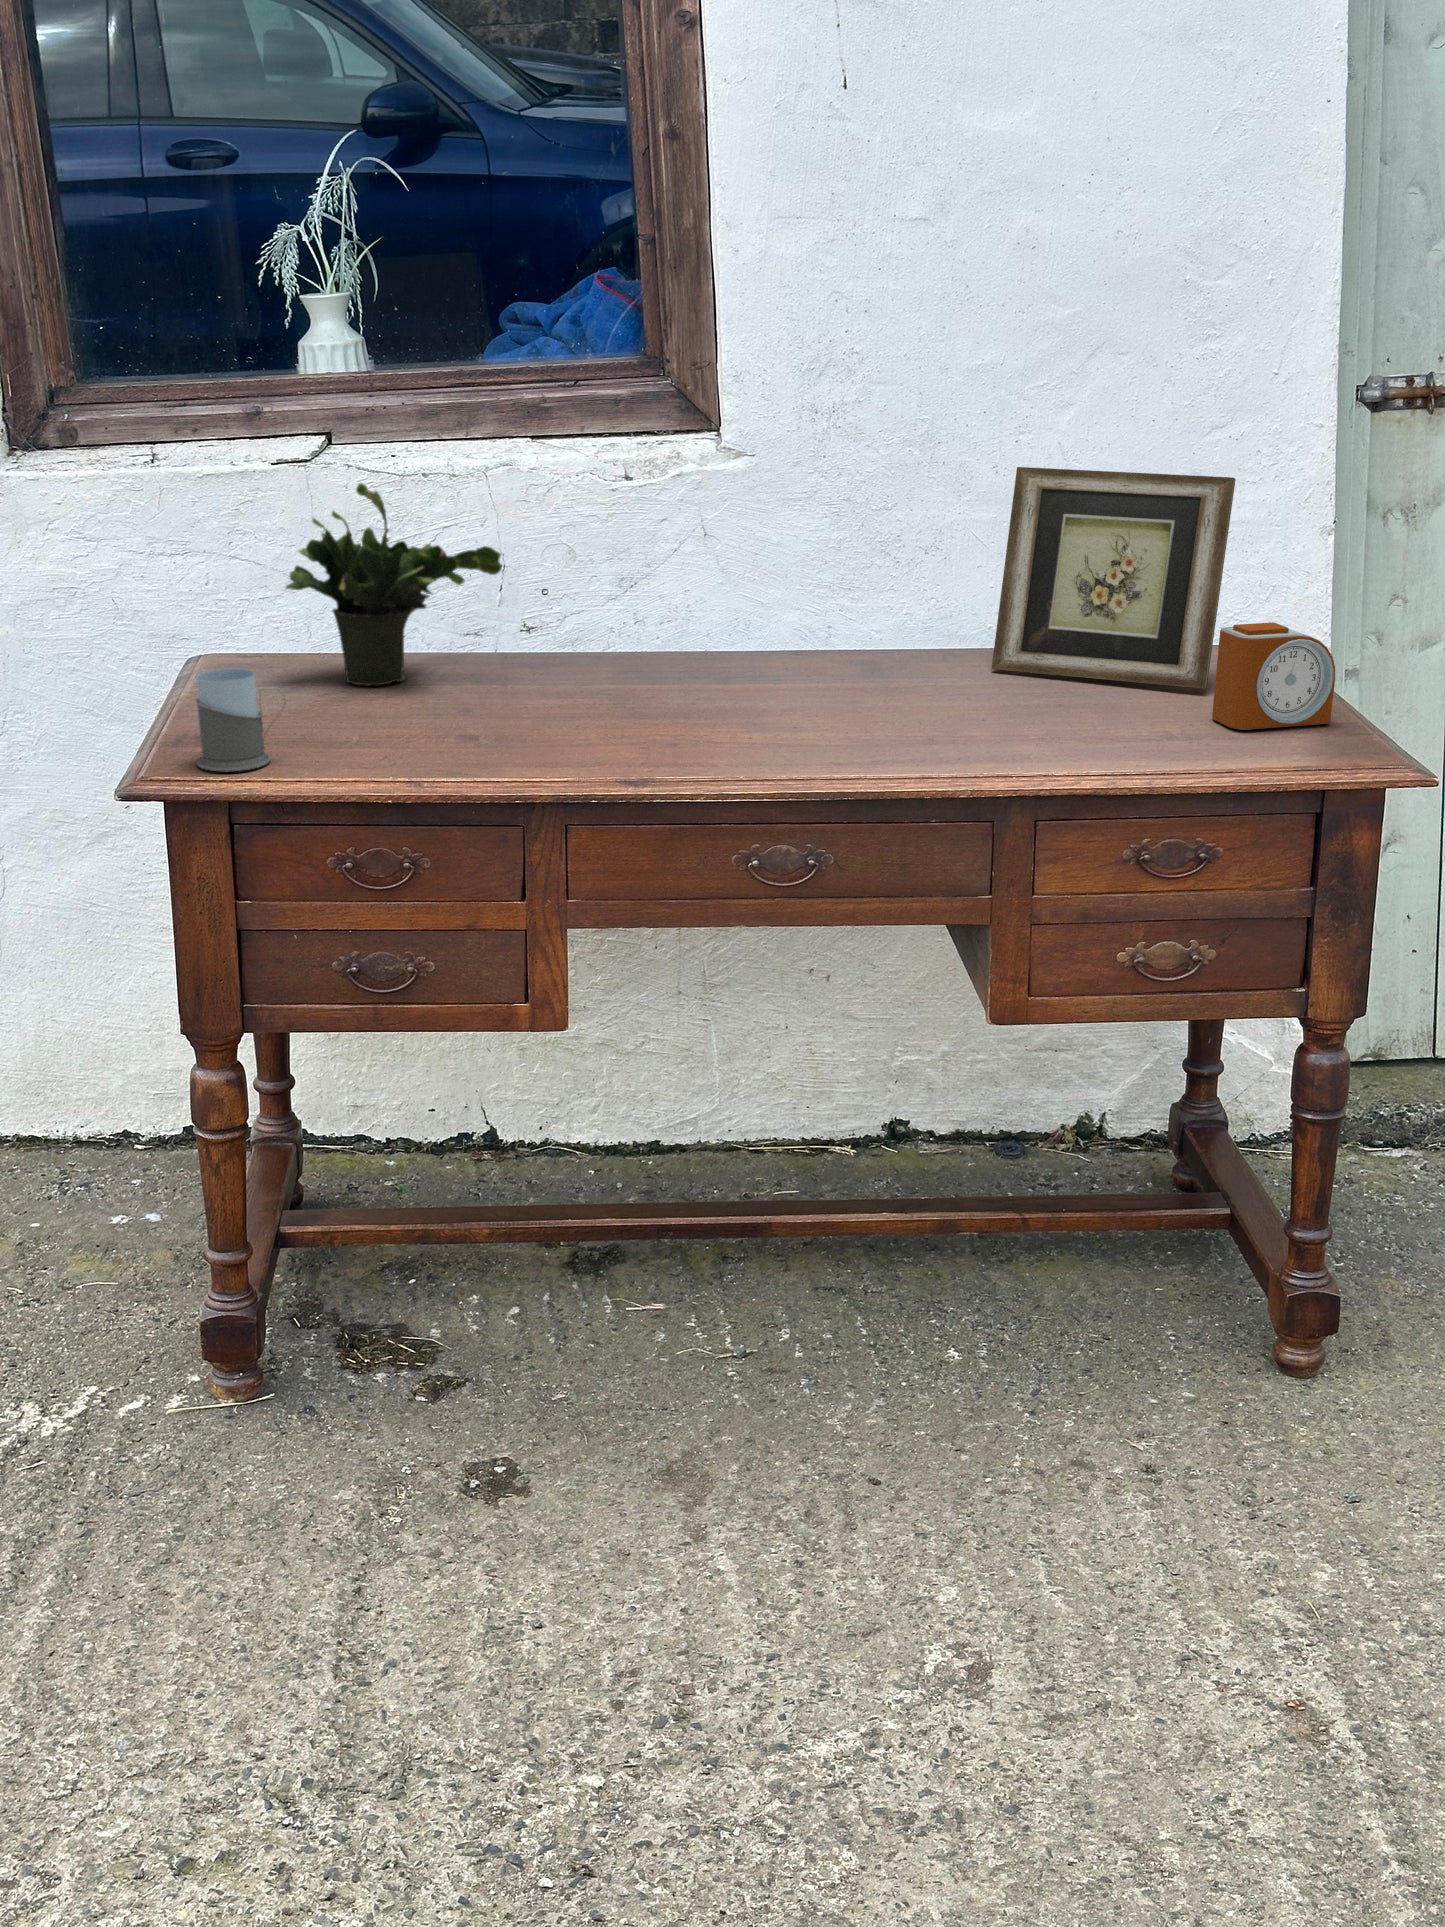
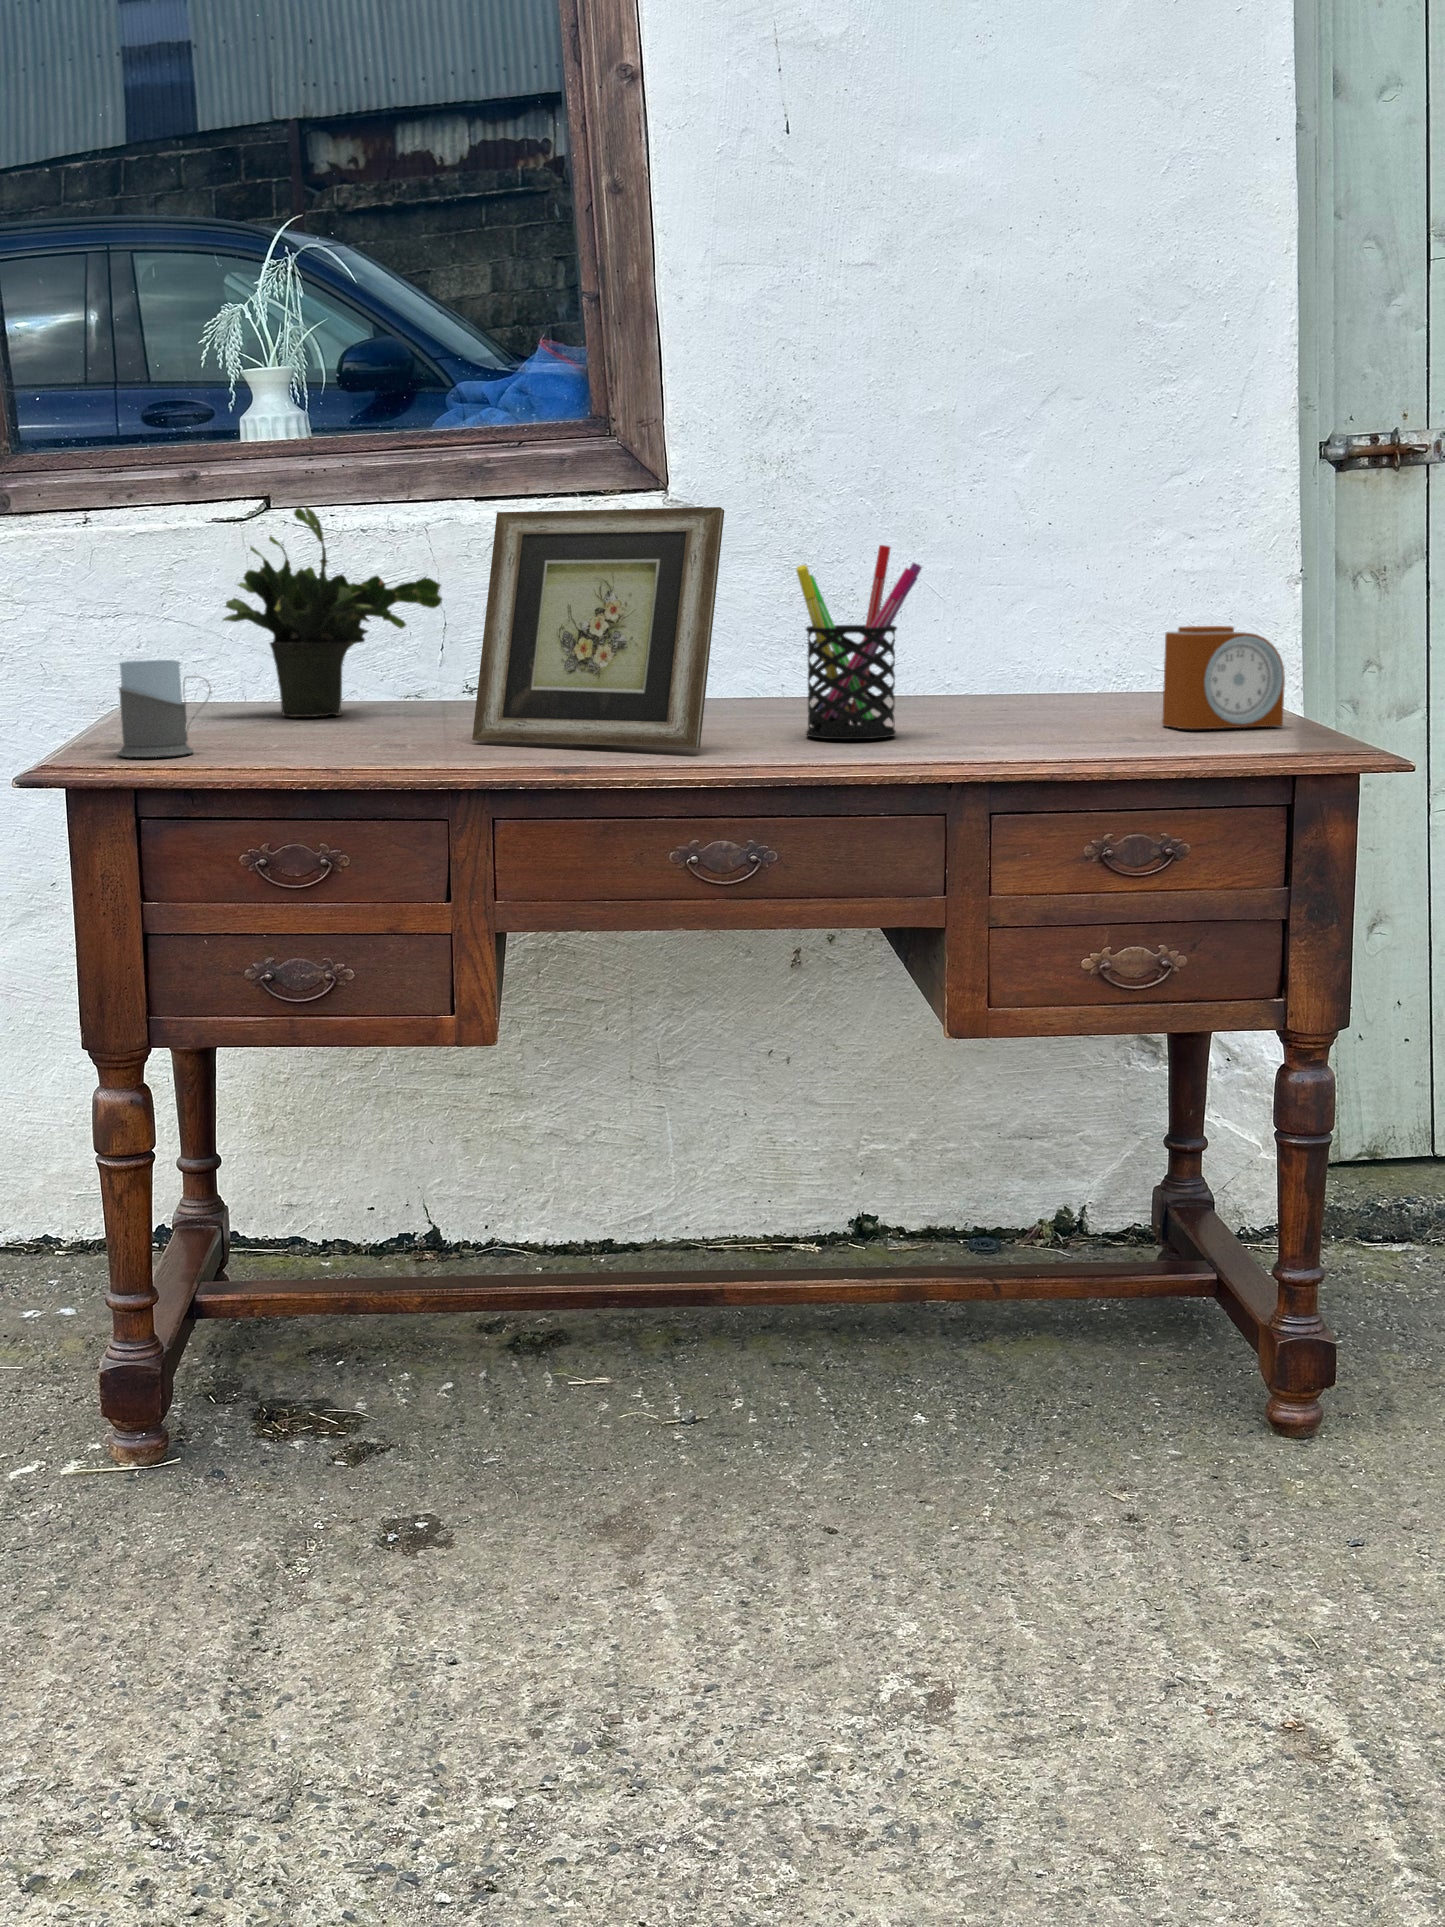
picture frame: present [992,467,1236,689] -> present [472,507,724,748]
pen holder: none [861,547,985,746] -> present [796,545,922,739]

